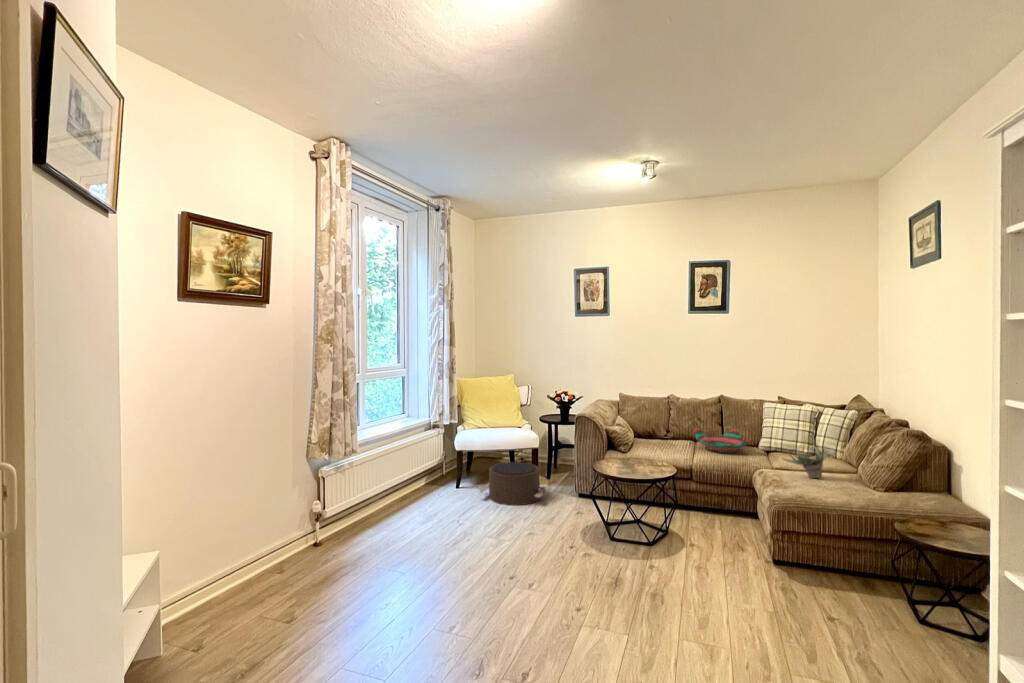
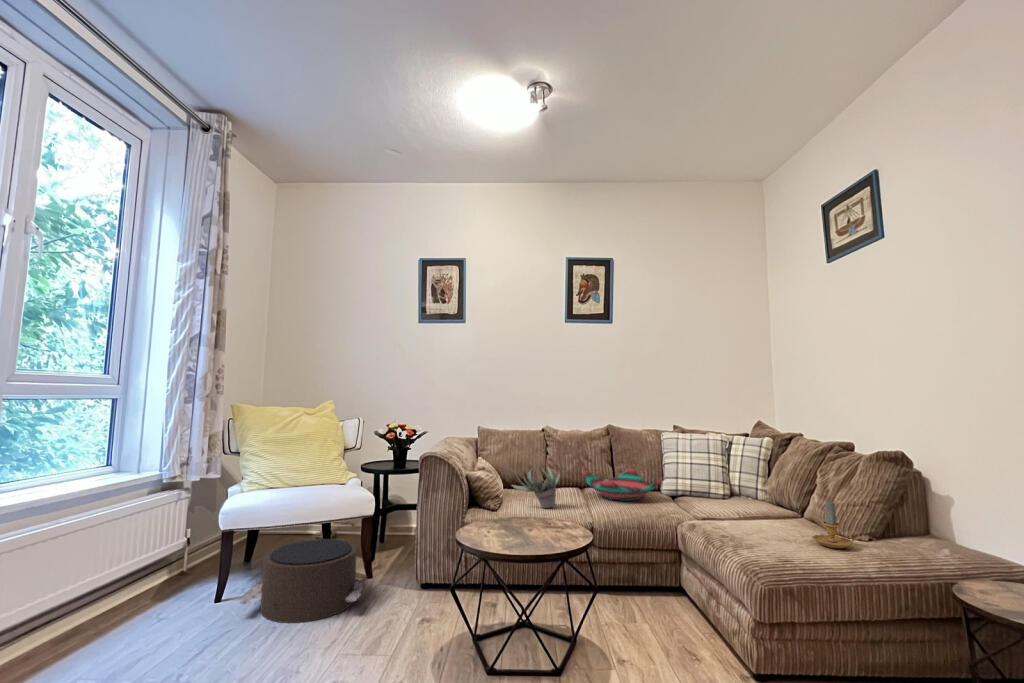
succulent plant: present [782,444,826,478] -> present [512,460,560,508]
candle: none [837,461,872,493] -> present [812,501,859,548]

